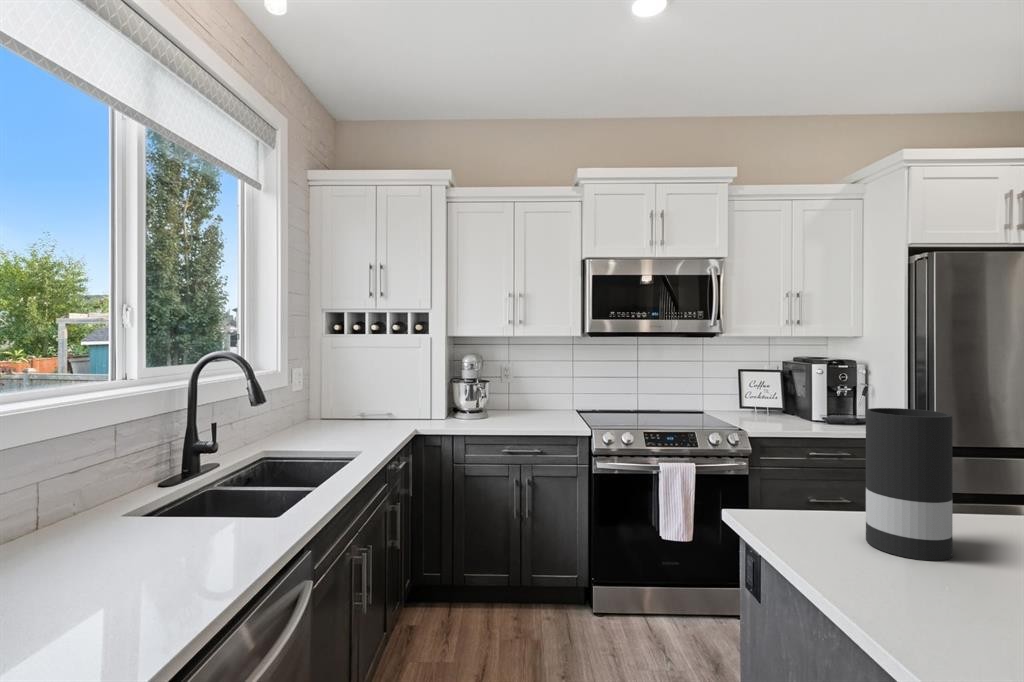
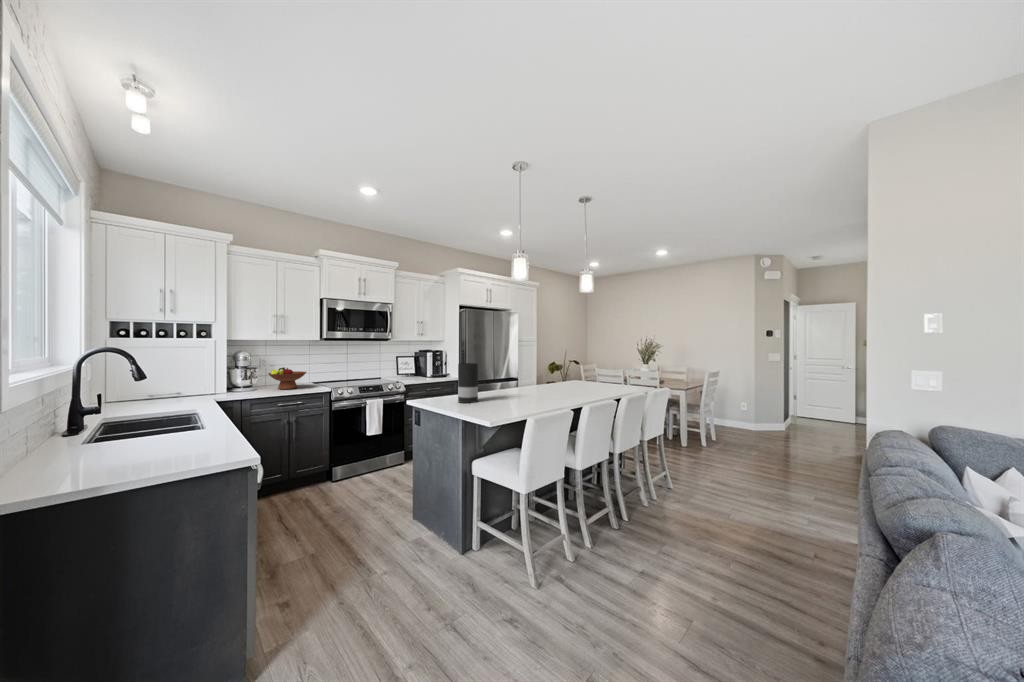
fruit bowl: none [500,384,557,422] -> present [268,367,306,389]

